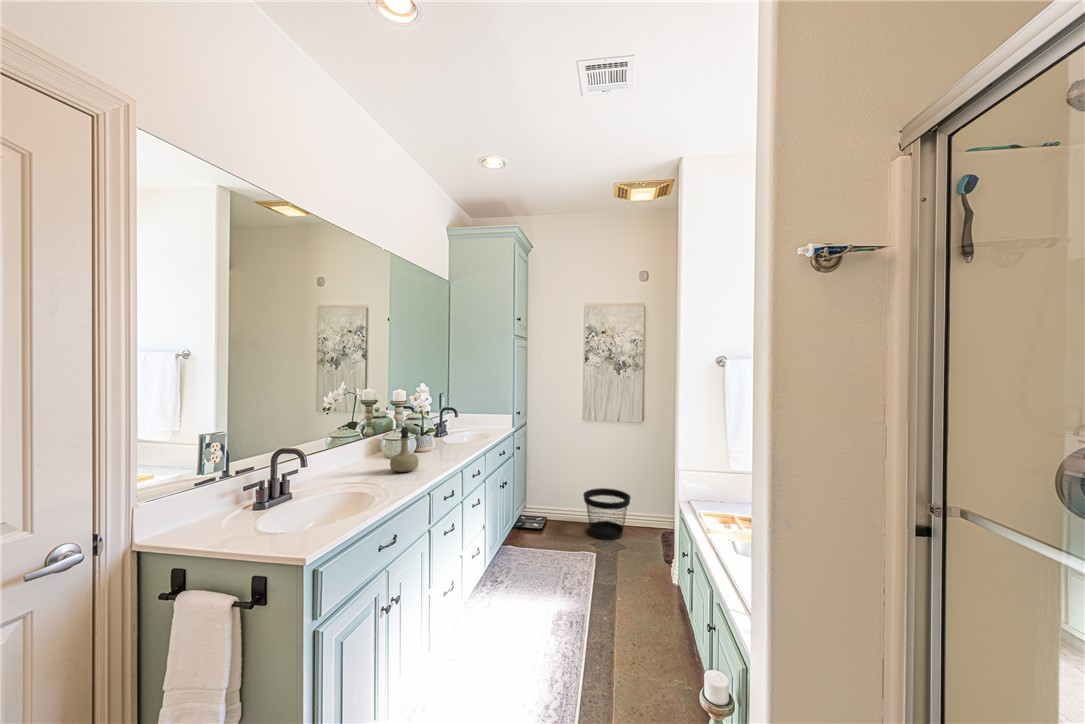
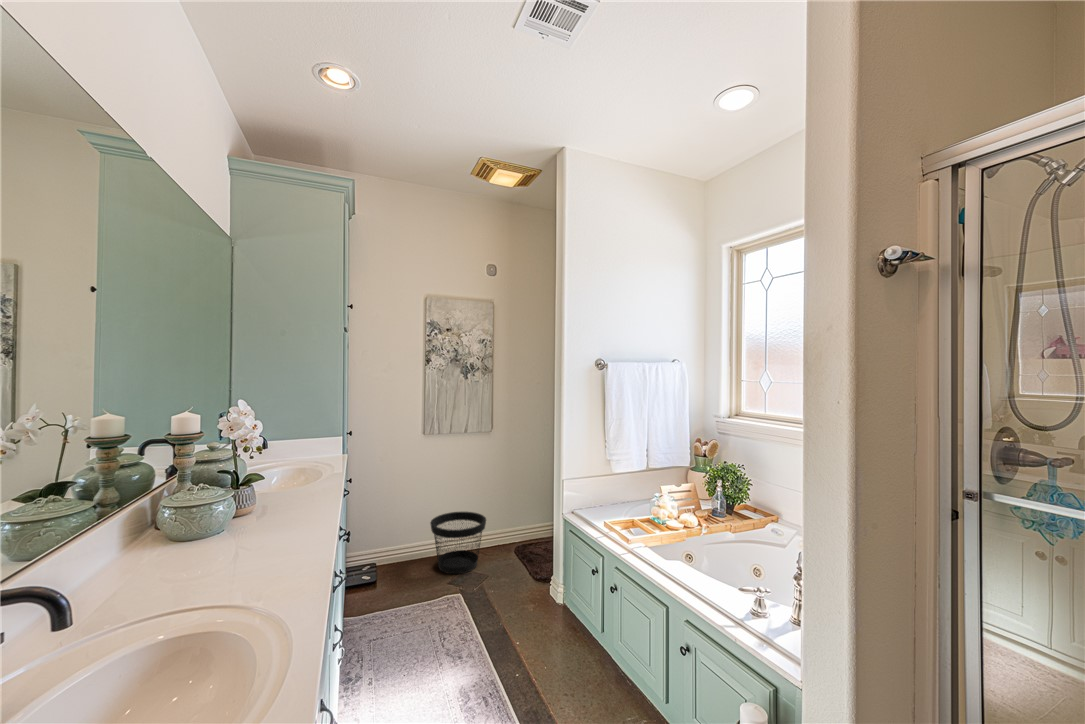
perfume bottle: present [390,427,418,472] -> none [204,471,265,556]

